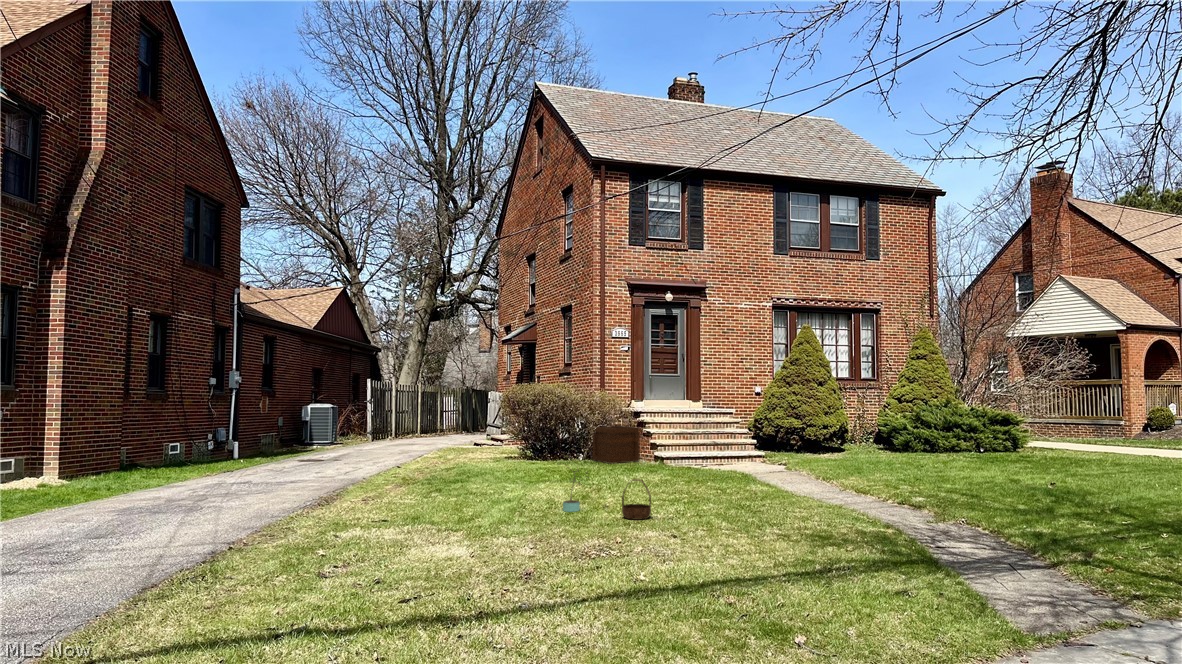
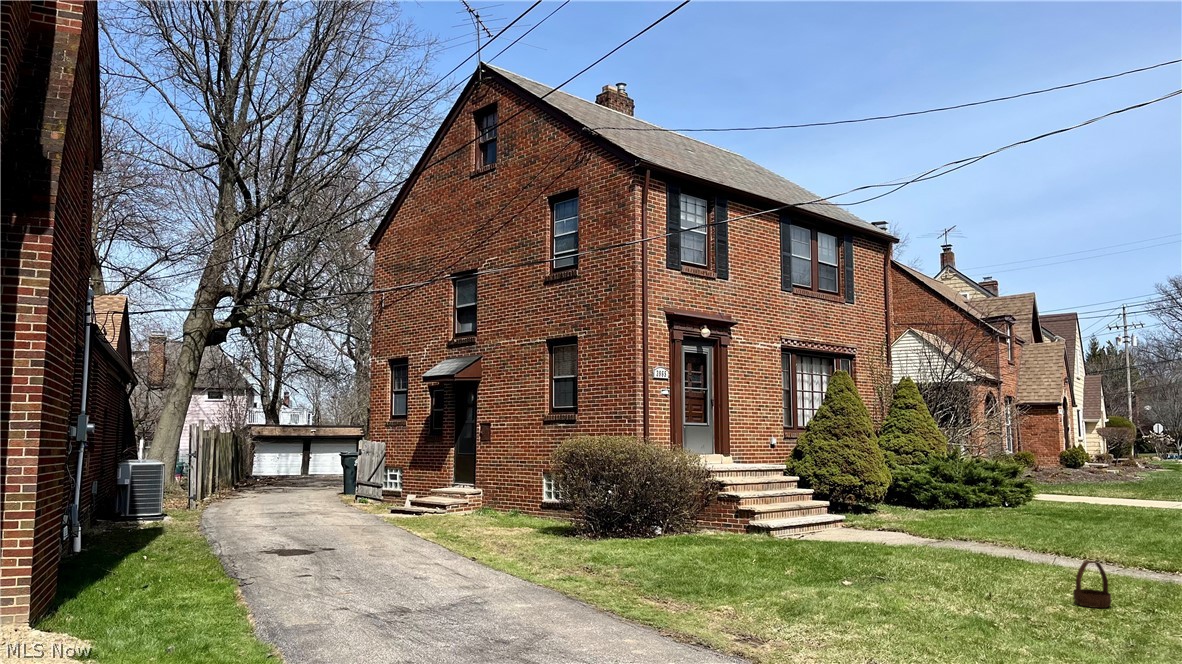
wooden crate: present [592,425,640,464] -> none [704,489,759,538]
potted plant: present [558,456,589,512] -> none [981,537,1019,605]

